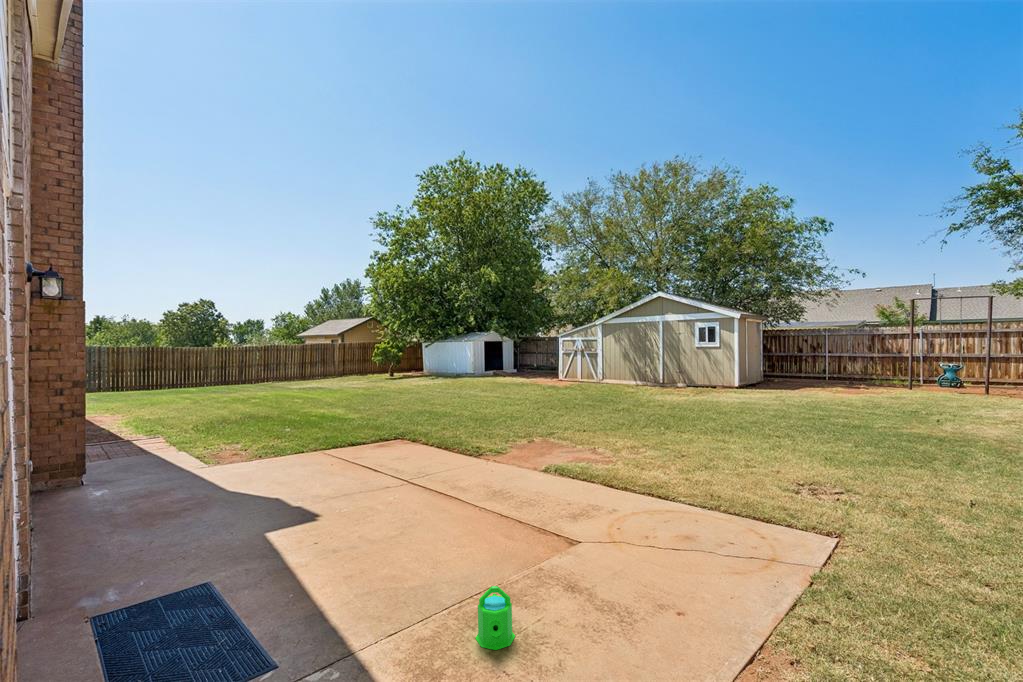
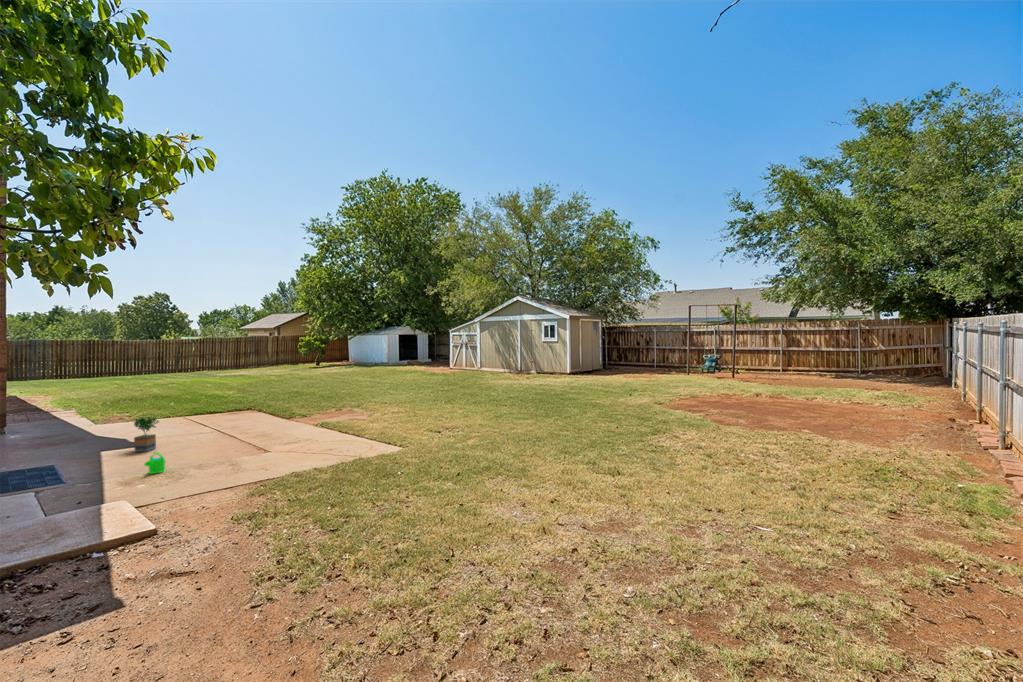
potted tree: none [347,472,393,547] -> present [134,418,159,452]

